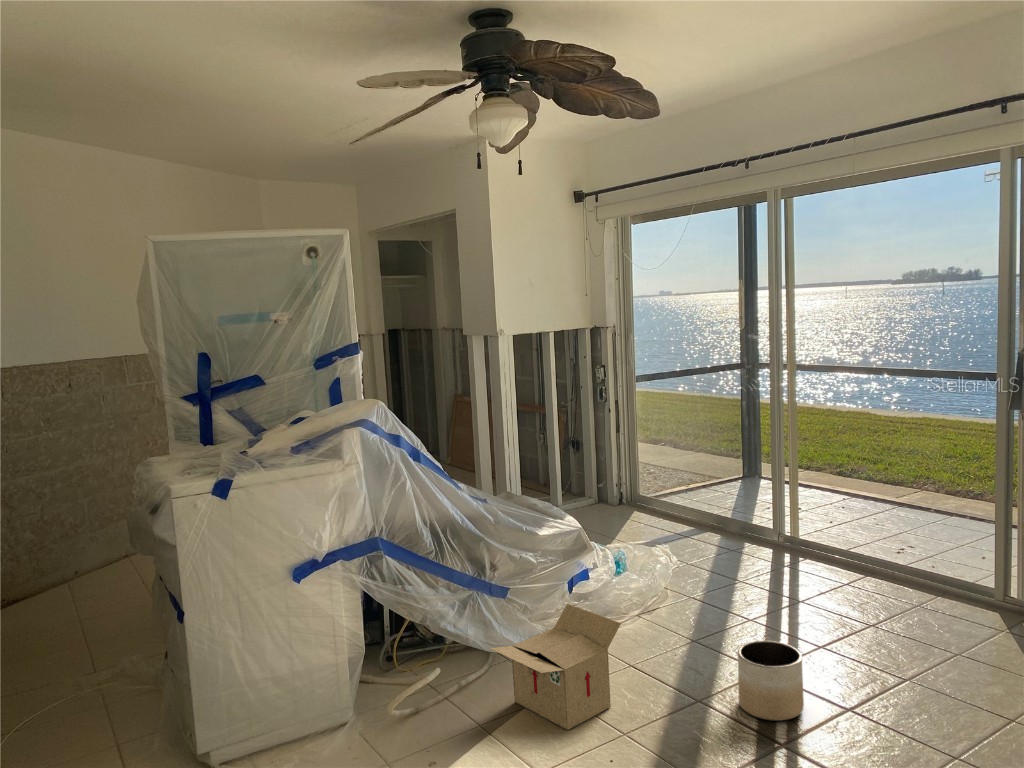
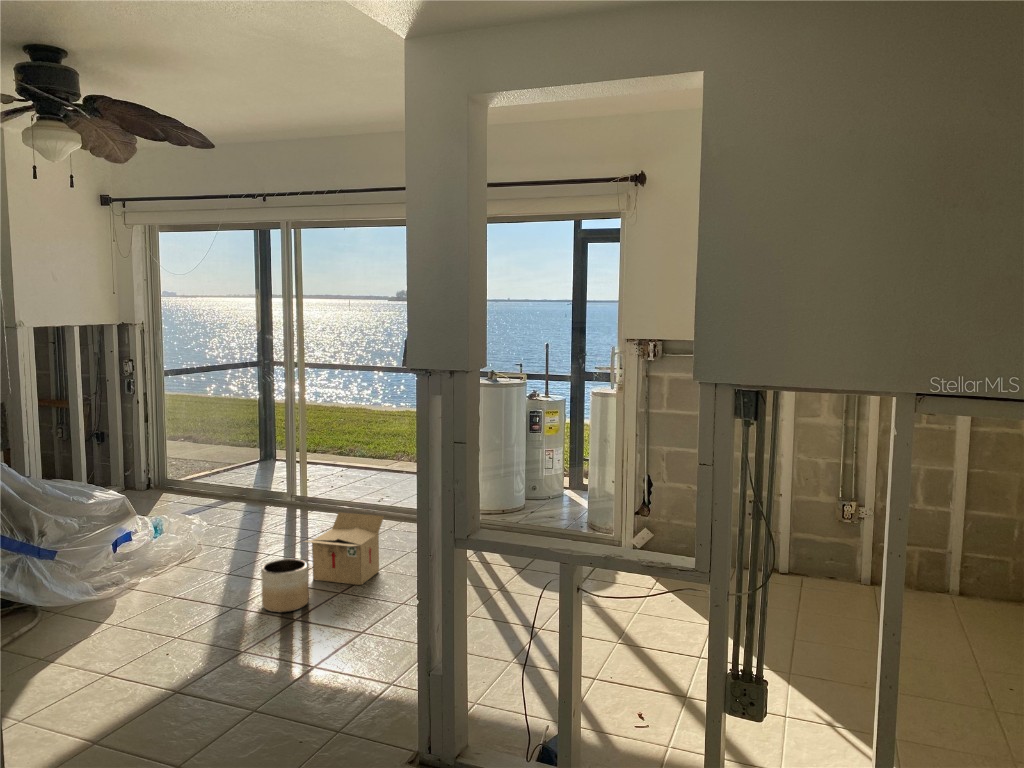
cardboard box: present [490,604,621,730] -> present [305,512,384,585]

